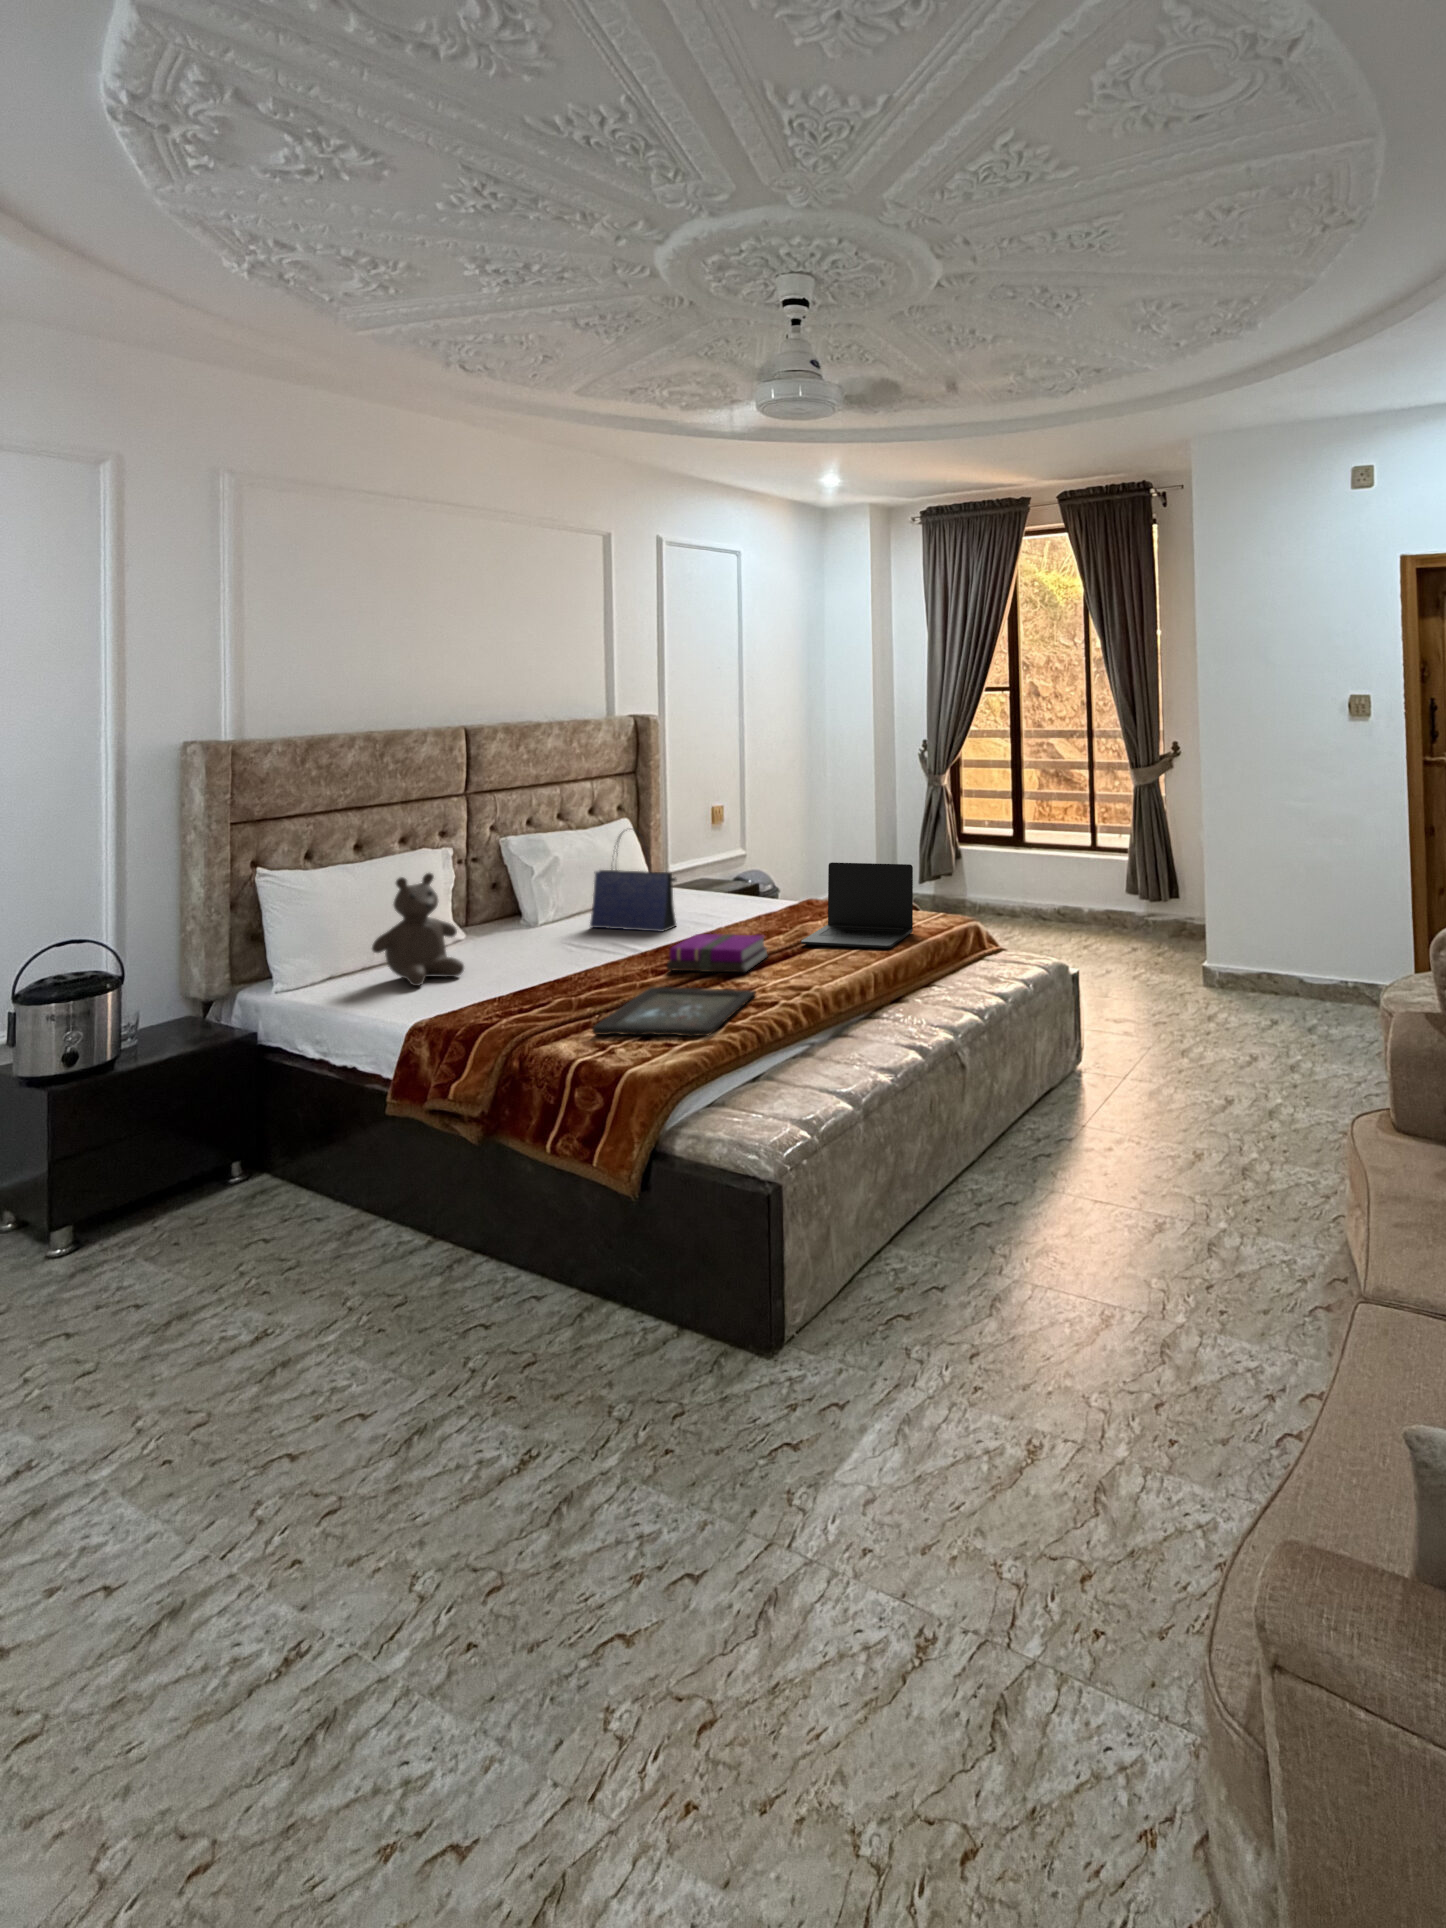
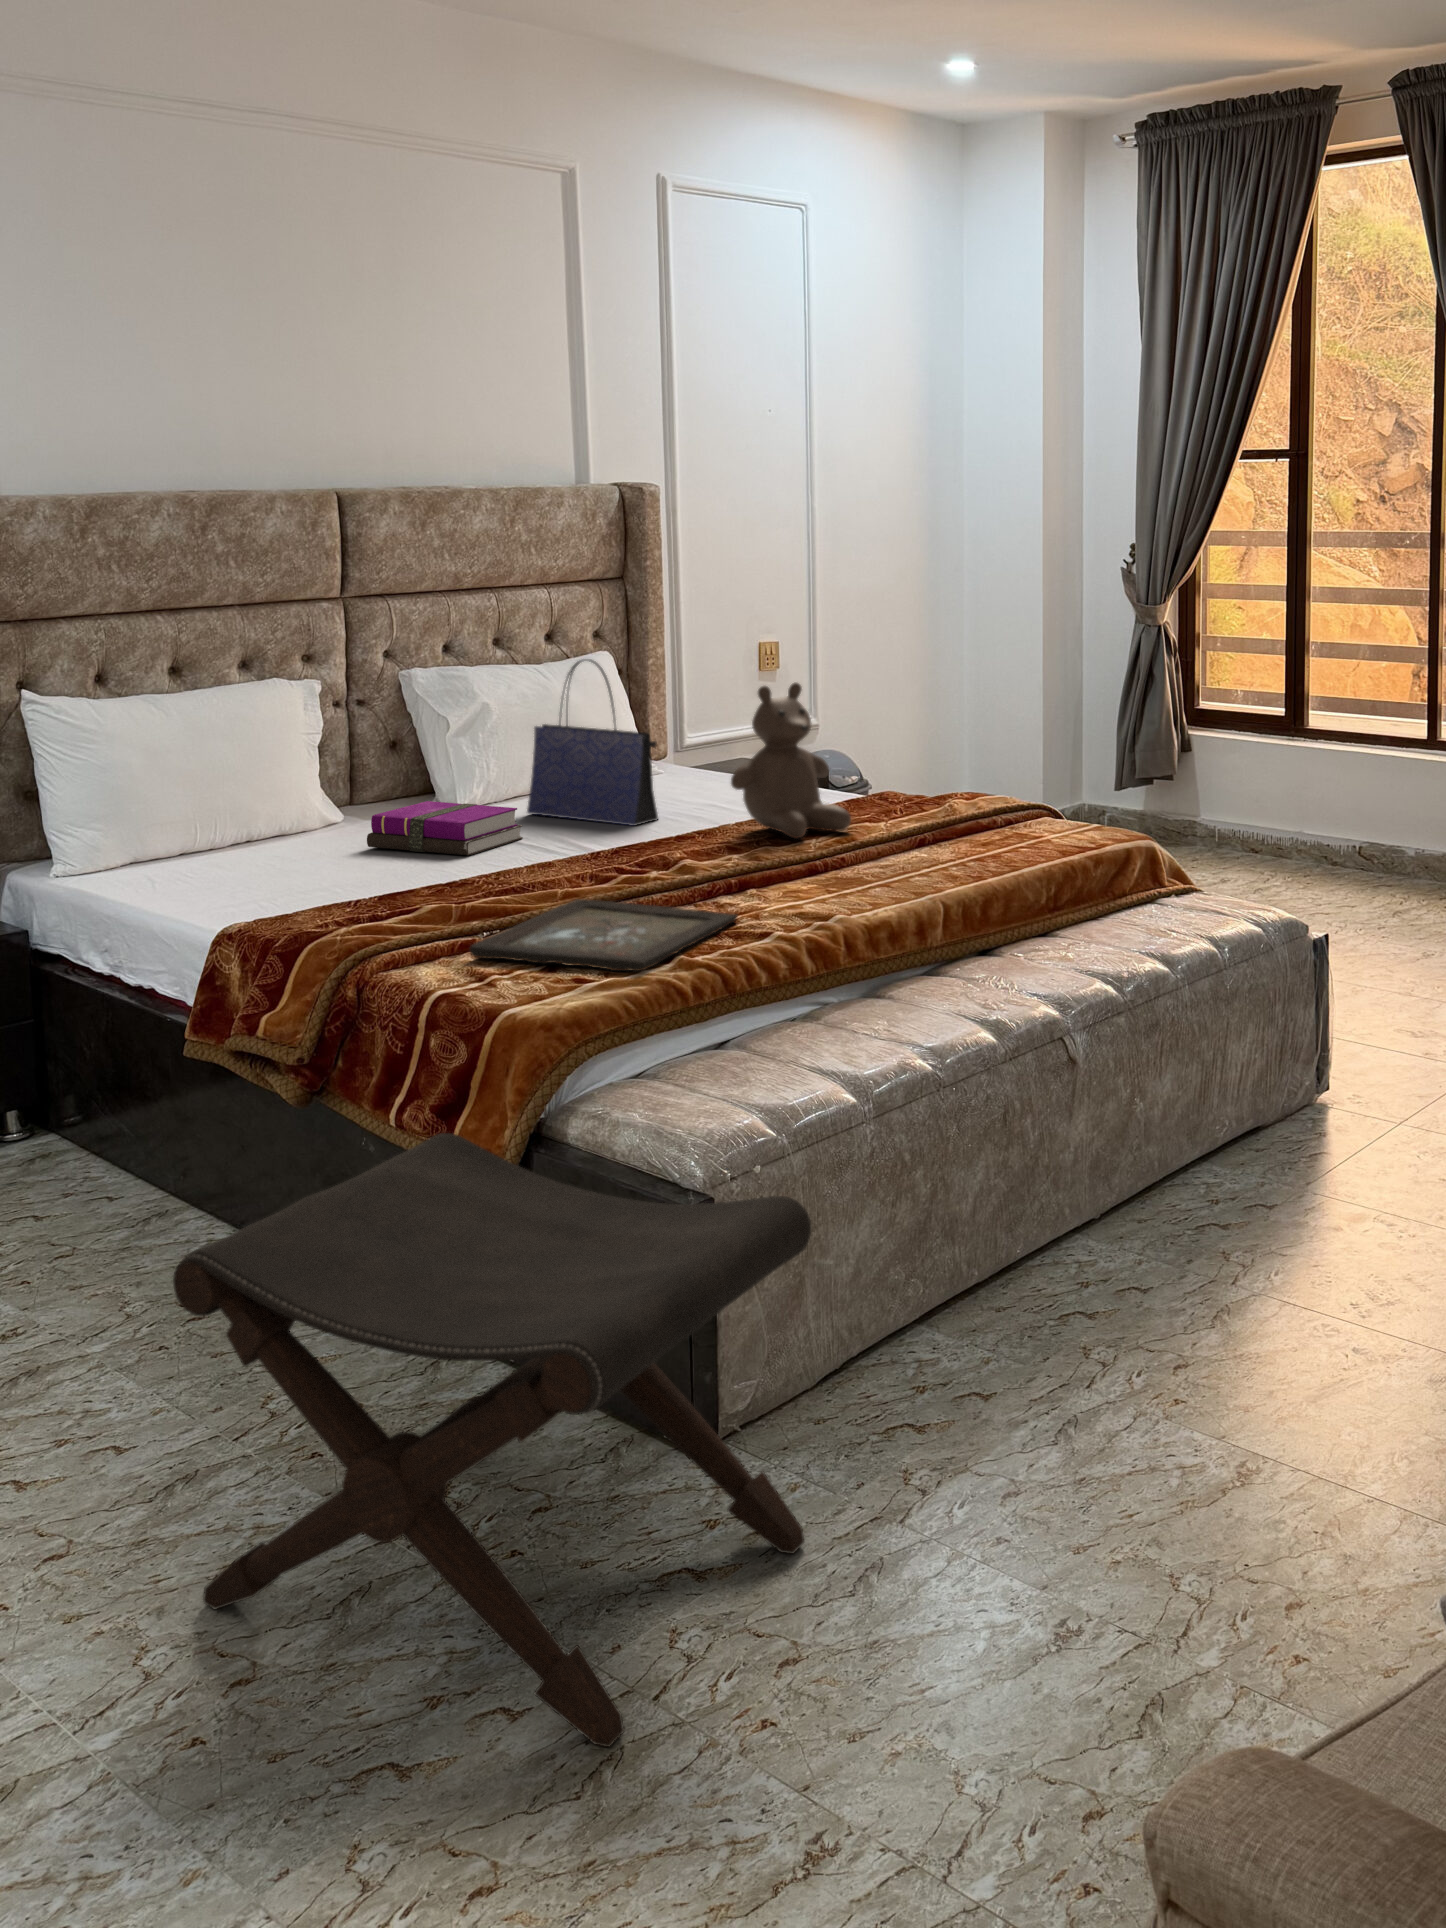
laptop: present [801,862,913,948] -> none [840,727,1032,870]
teddy bear: present [372,873,464,986] -> present [731,682,851,838]
notebook: present [667,934,767,972] -> present [367,801,523,855]
footstool: none [440,1161,858,1591] -> present [173,1133,812,1747]

